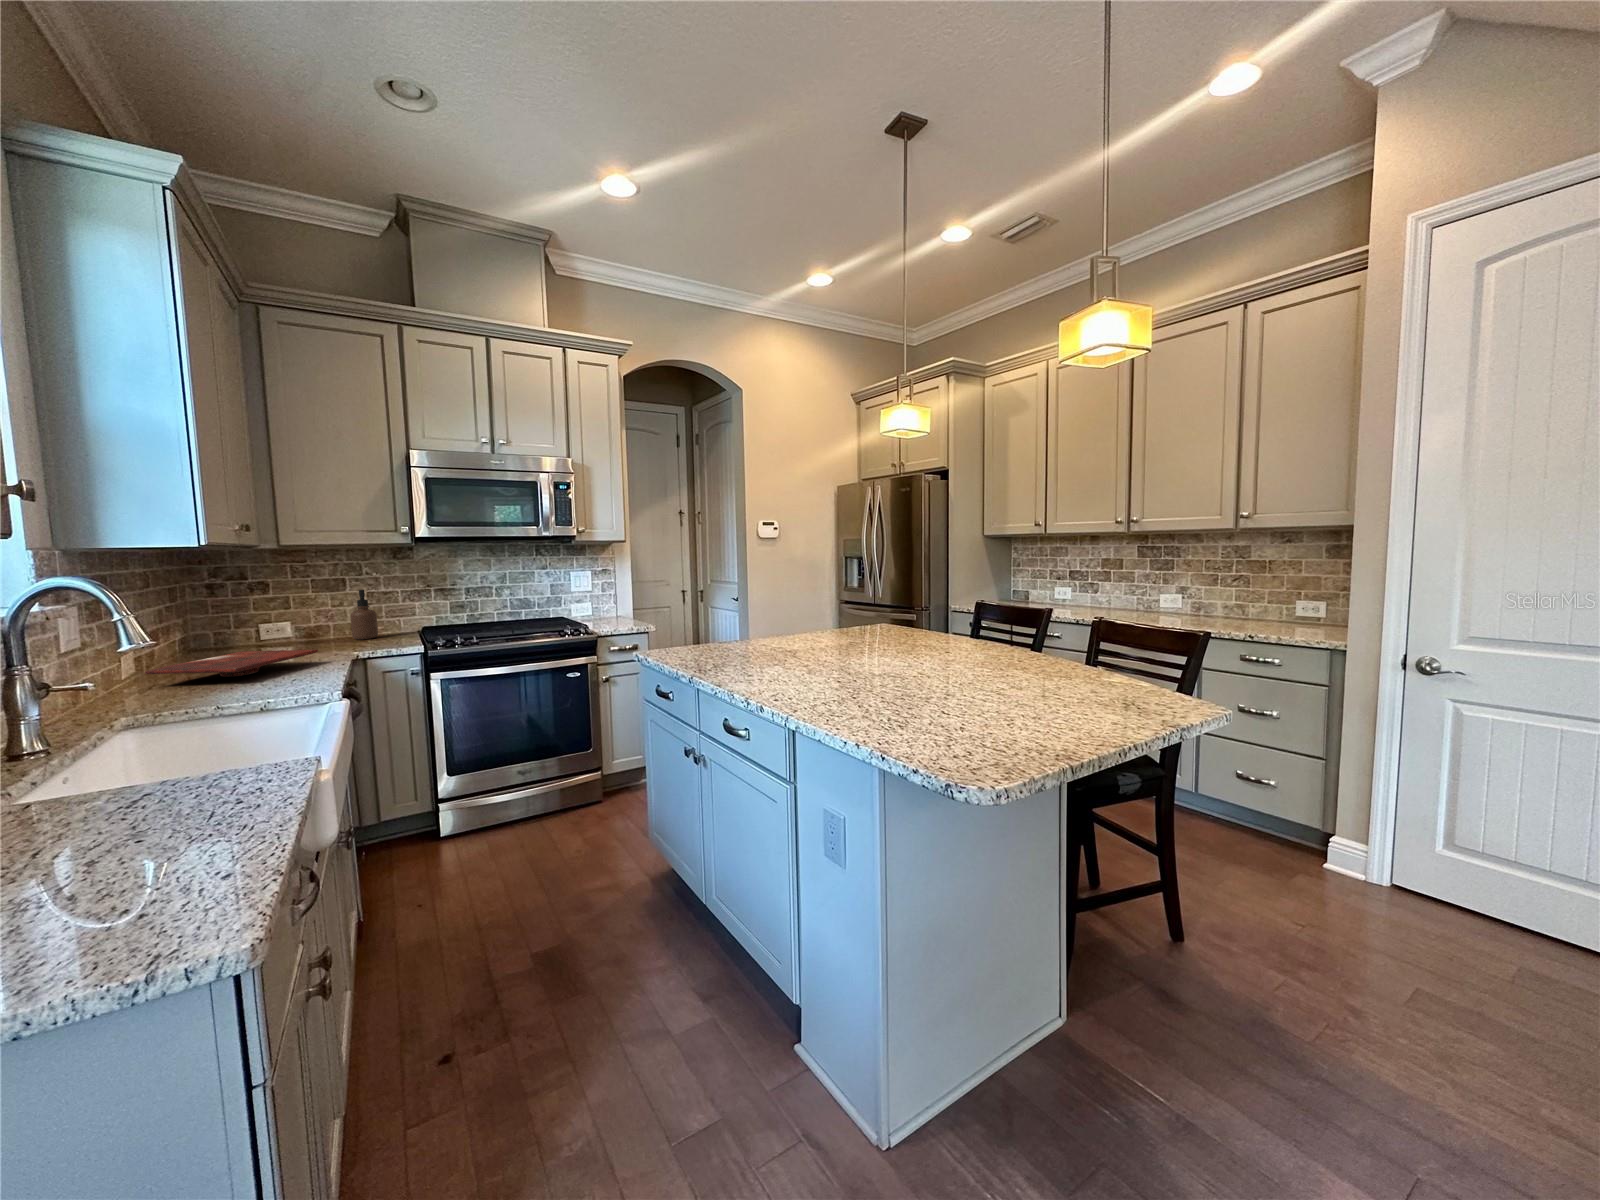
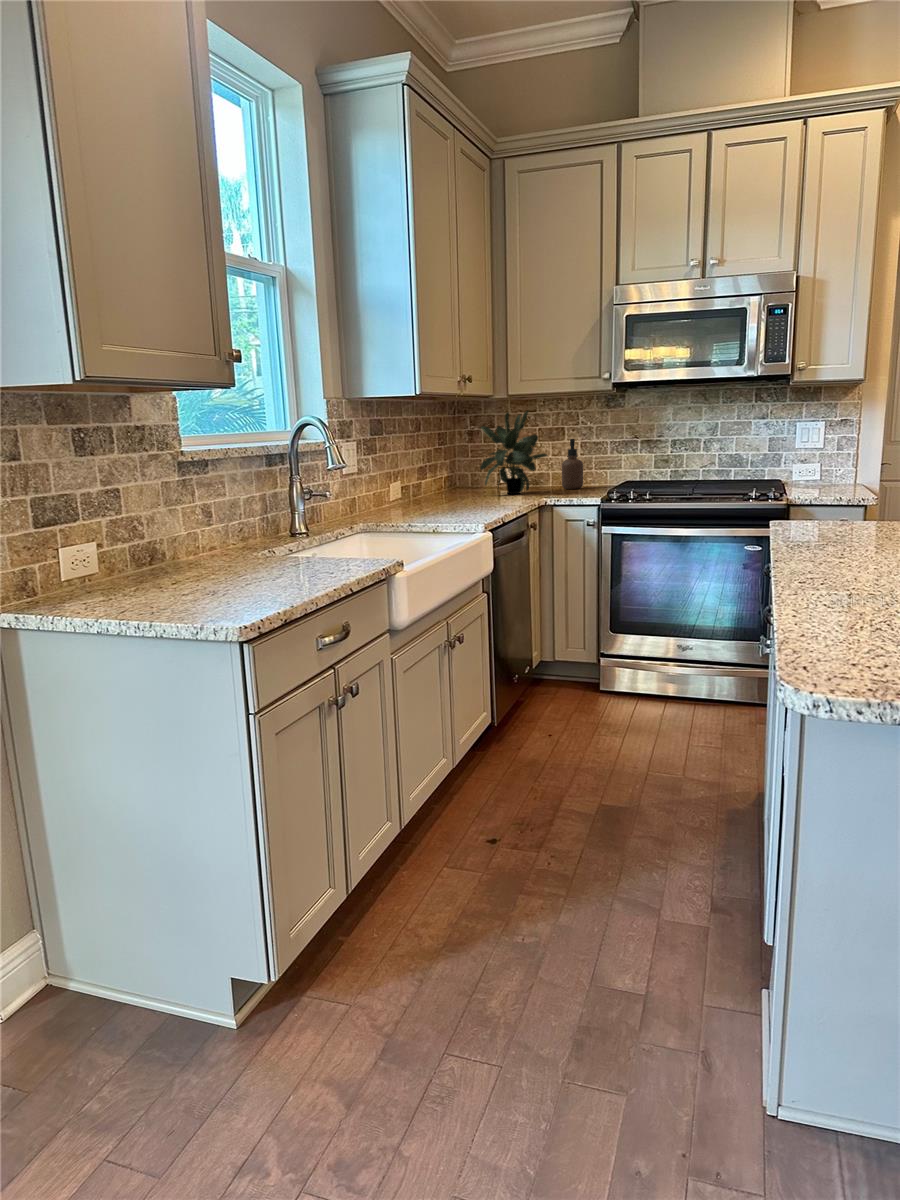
potted plant: none [240,562,345,652] -> present [480,411,548,494]
cutting board: present [145,650,318,677] -> none [397,488,508,507]

